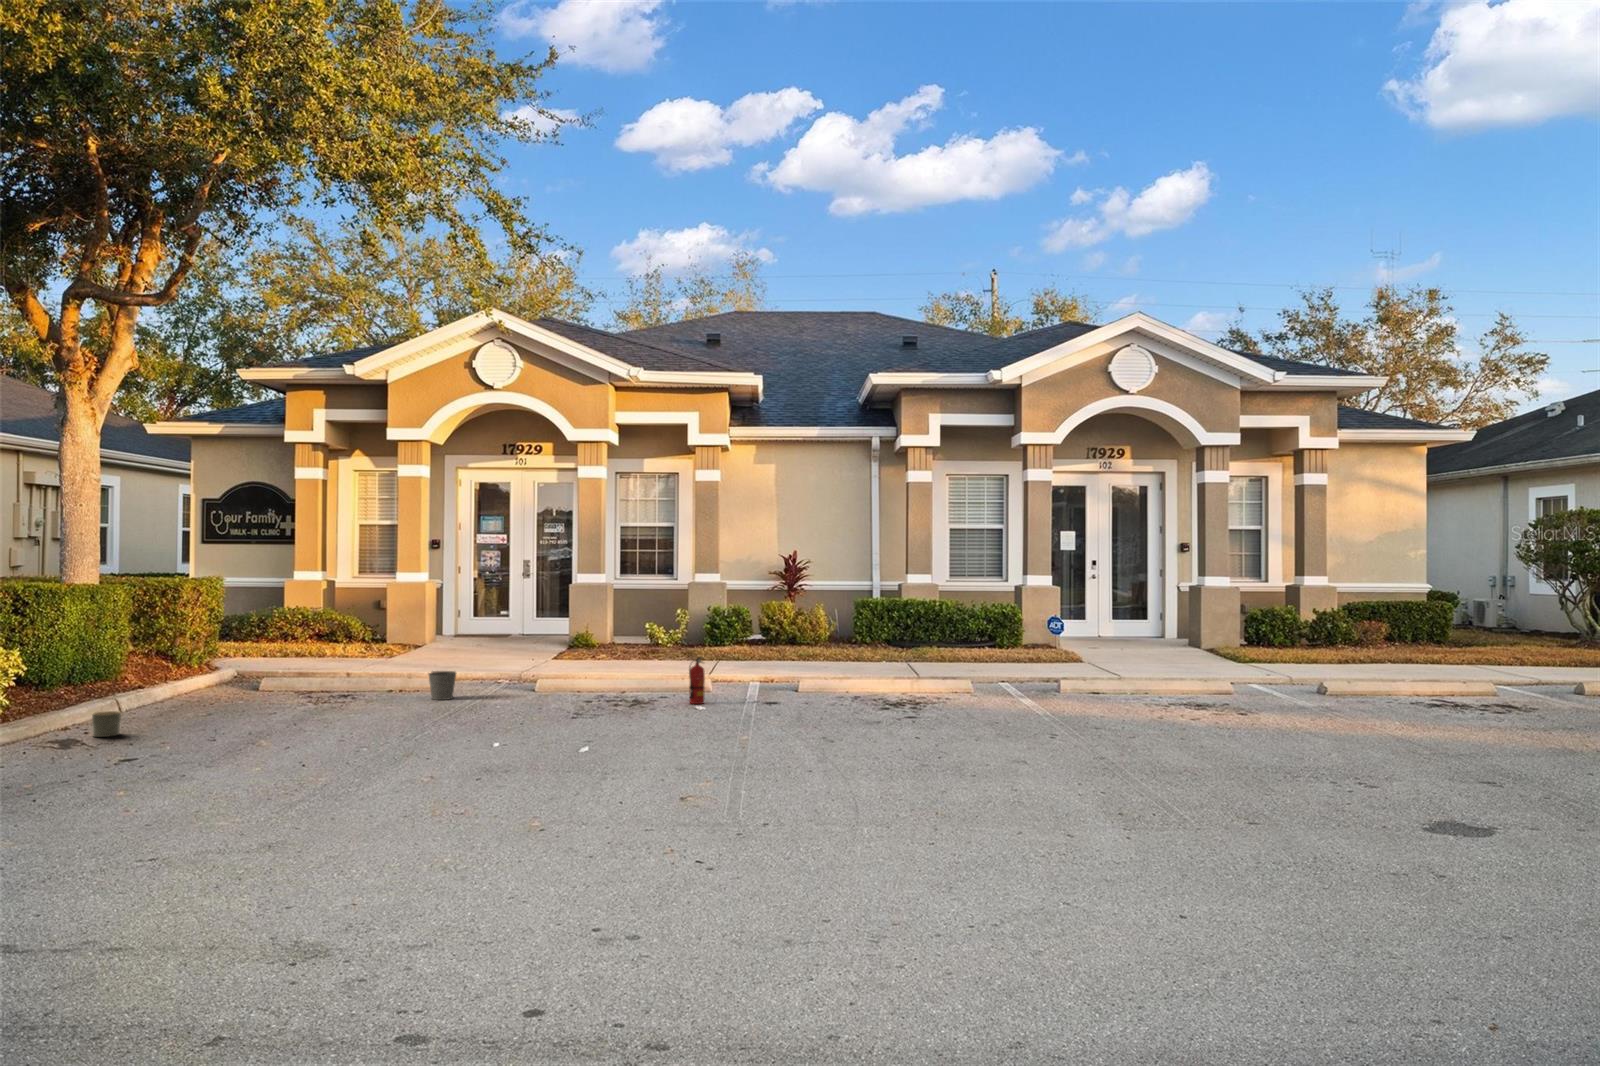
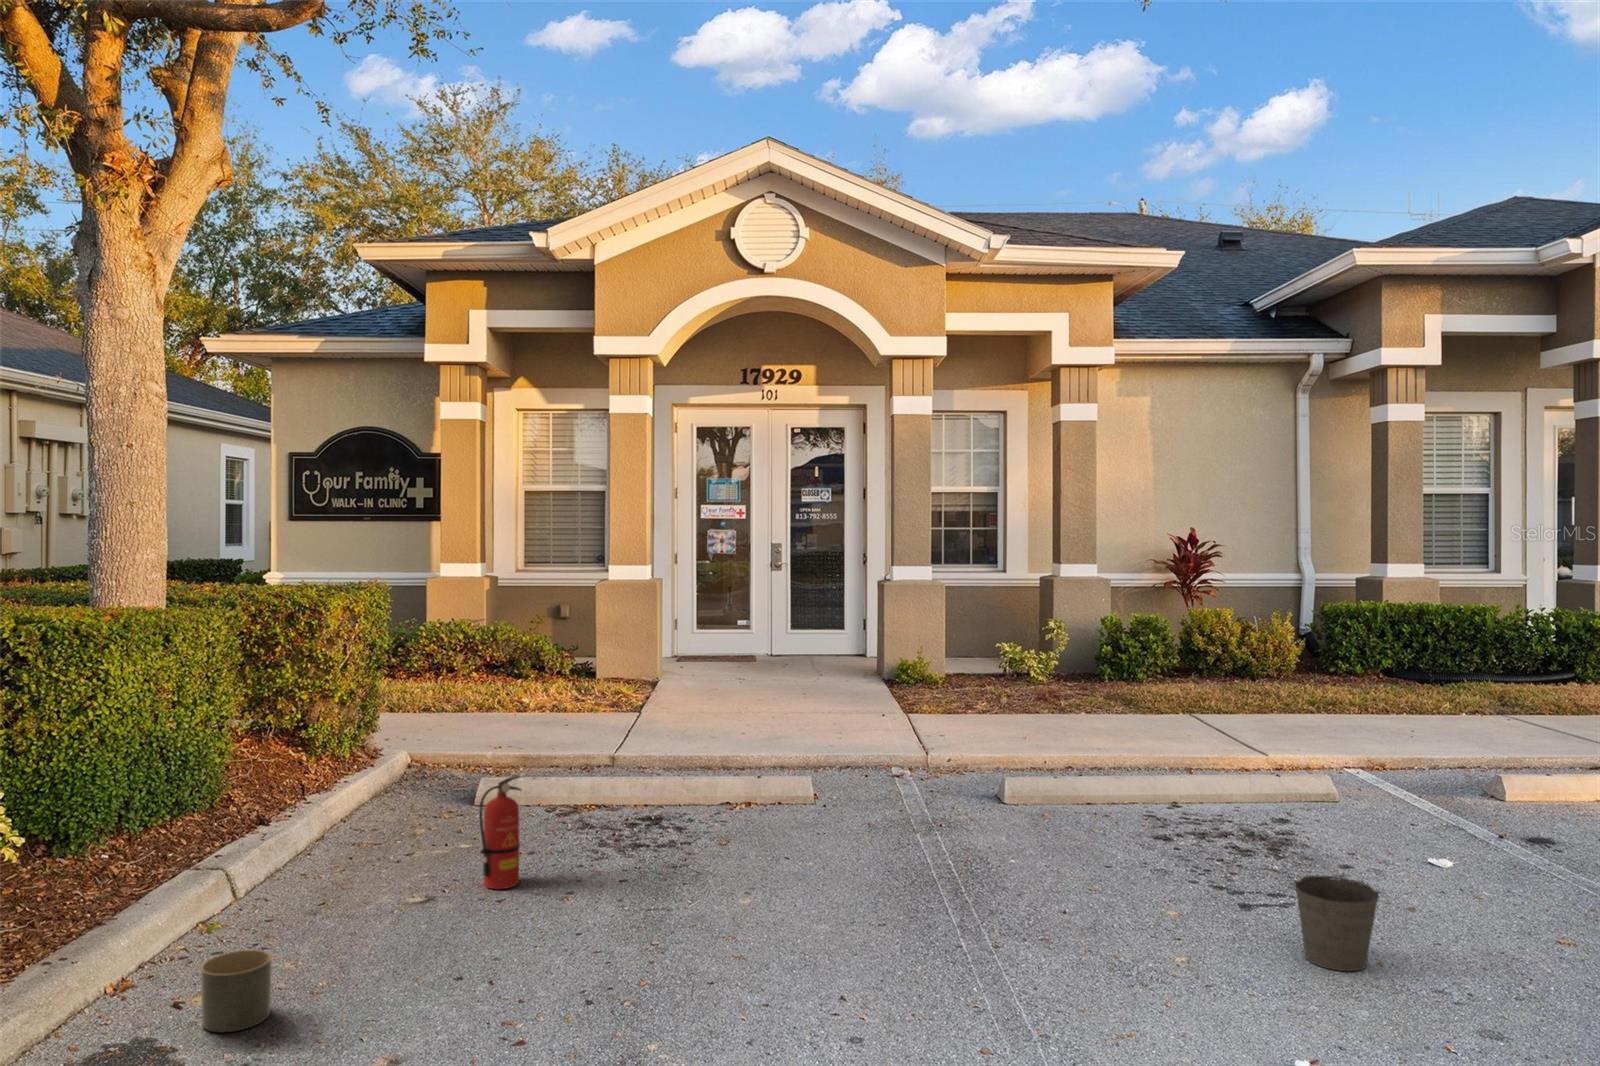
fire extinguisher: present [689,657,705,704] -> present [479,776,521,889]
bucket: present [429,671,456,700] -> present [1294,875,1379,971]

